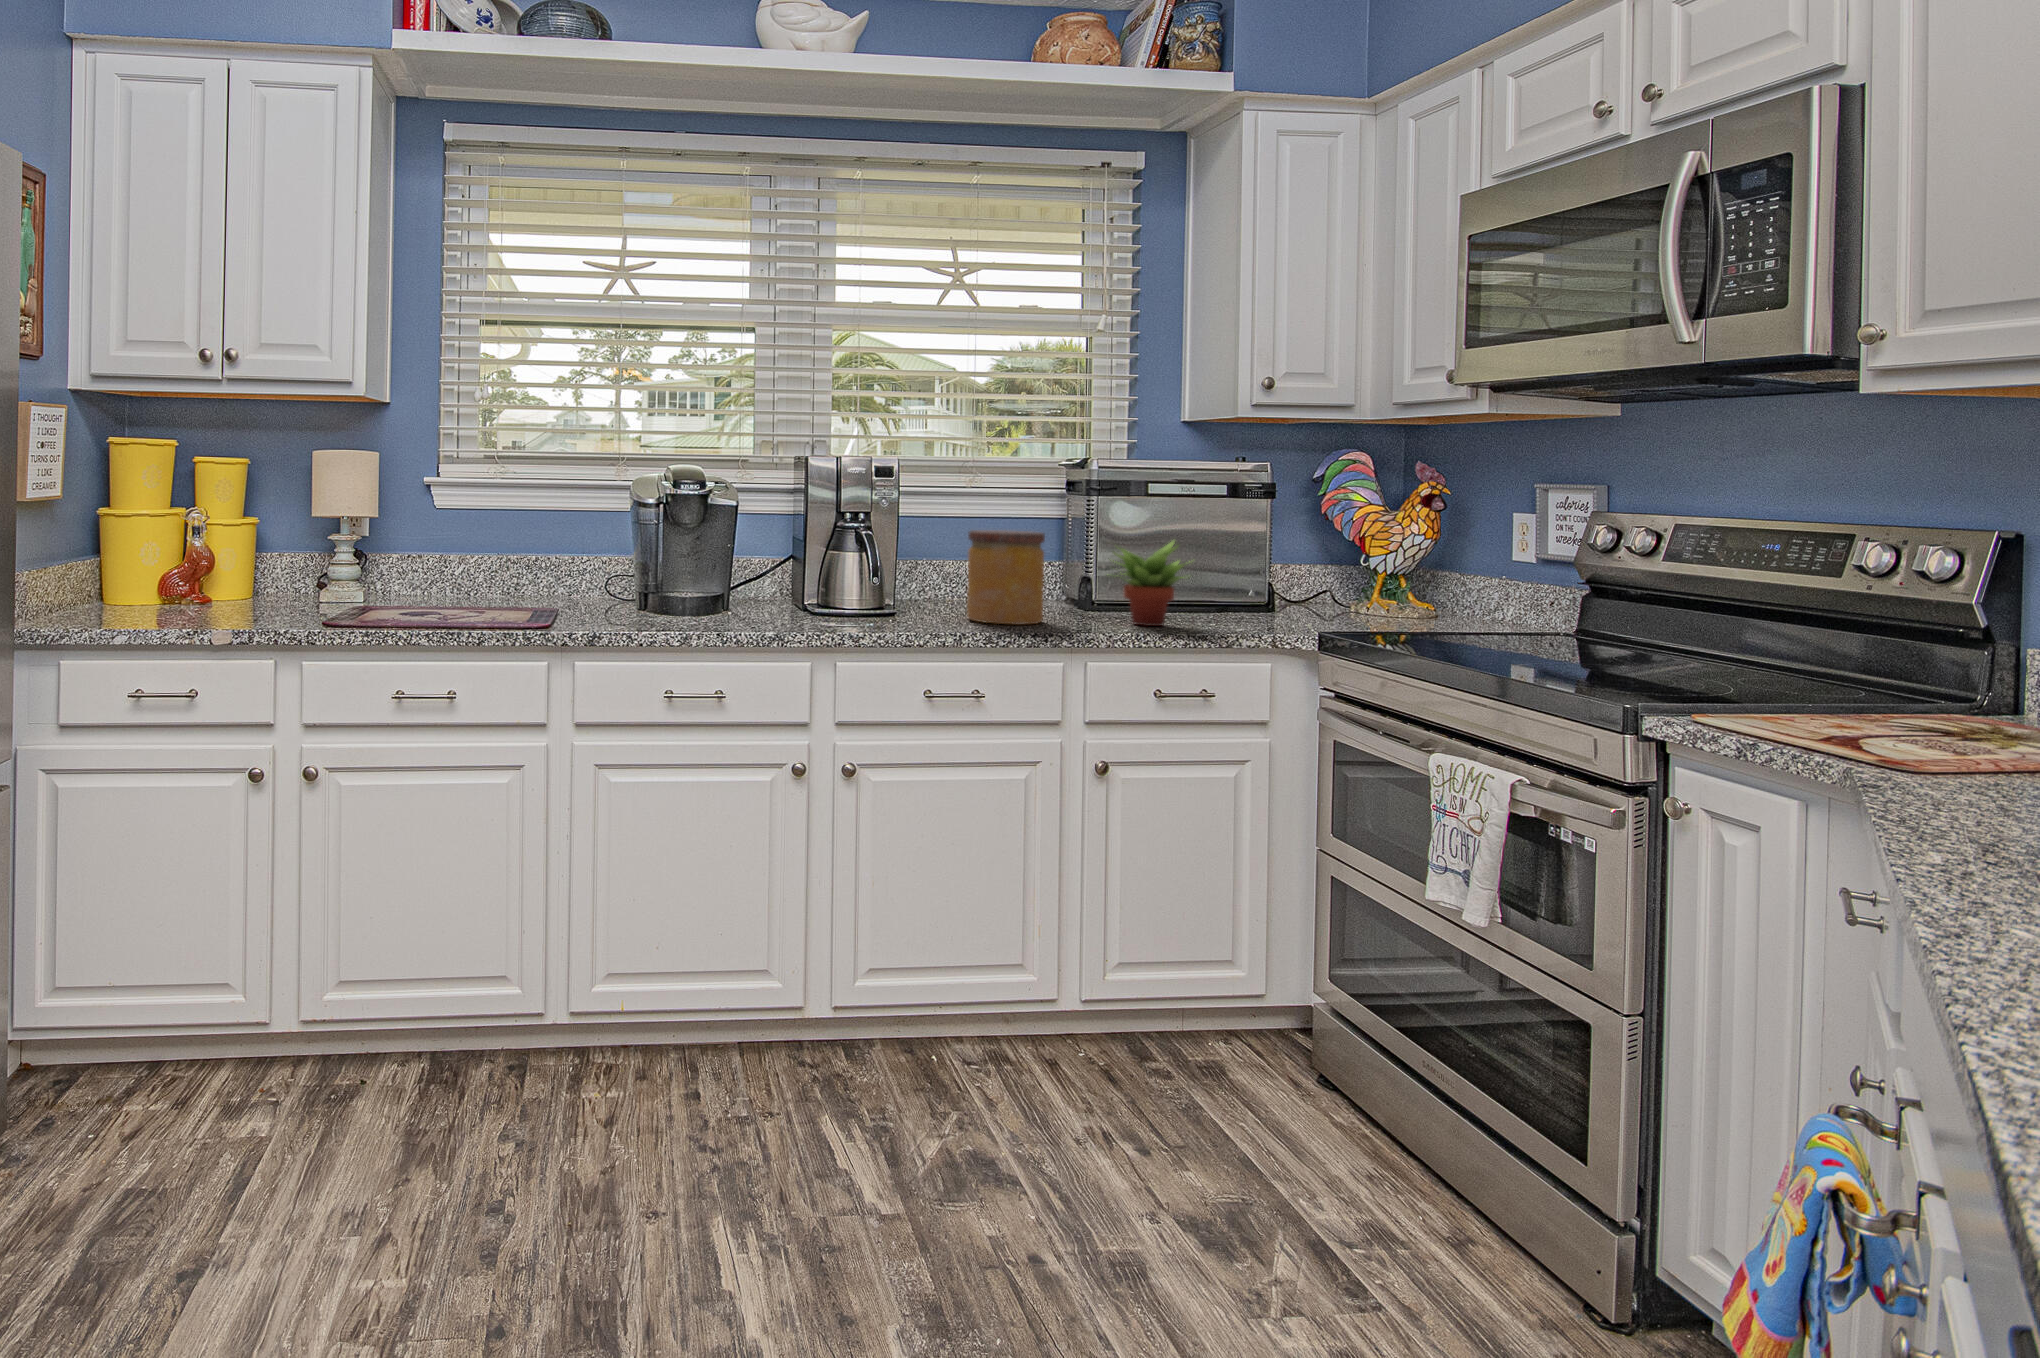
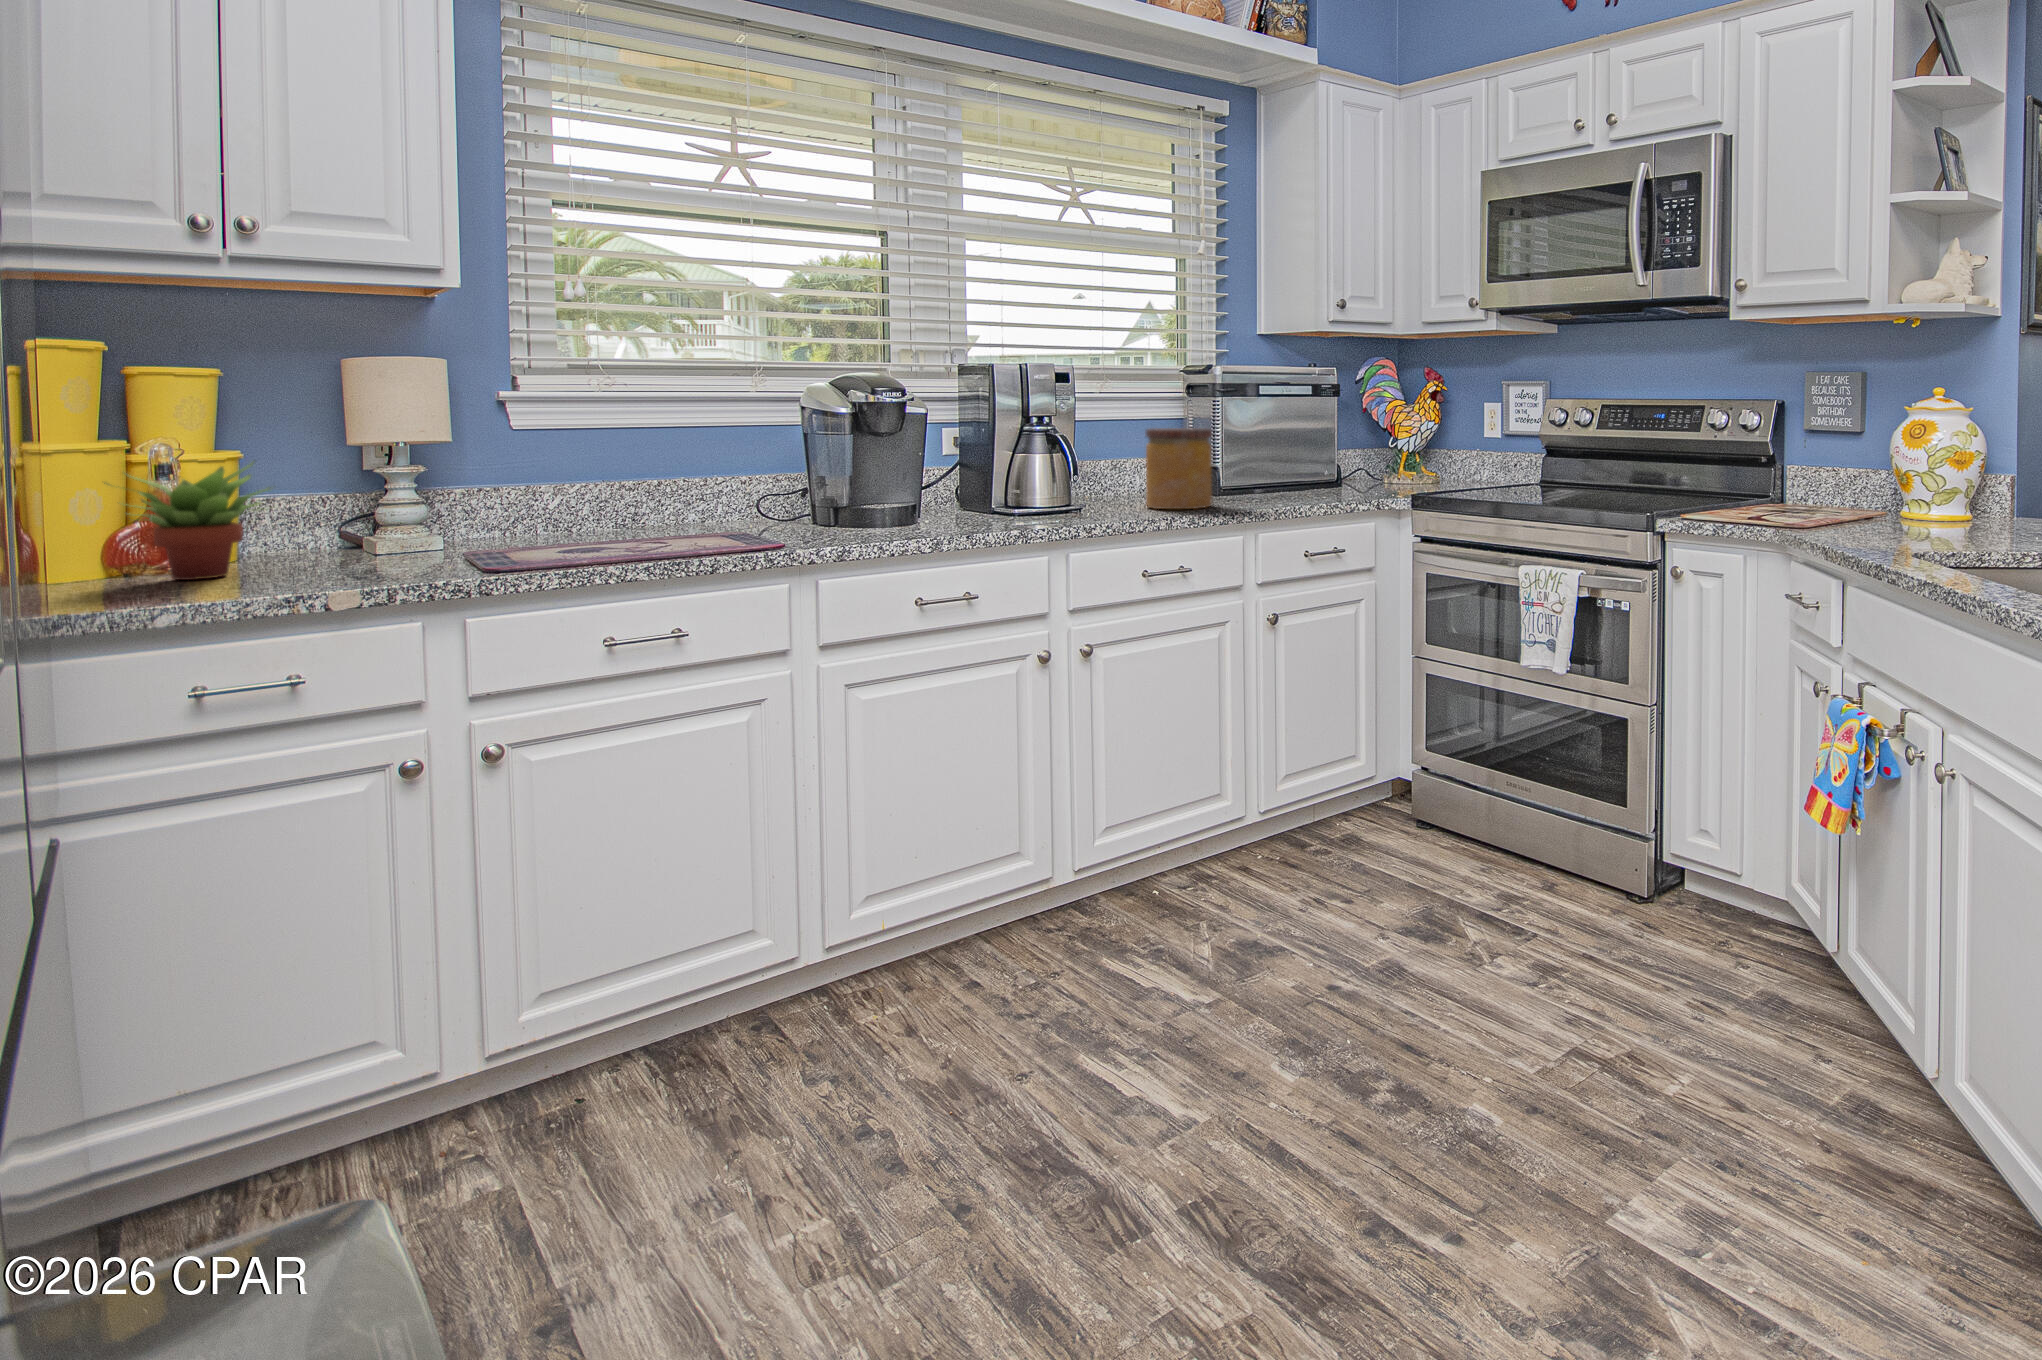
succulent plant: present [1110,540,1189,626] -> present [104,461,270,580]

